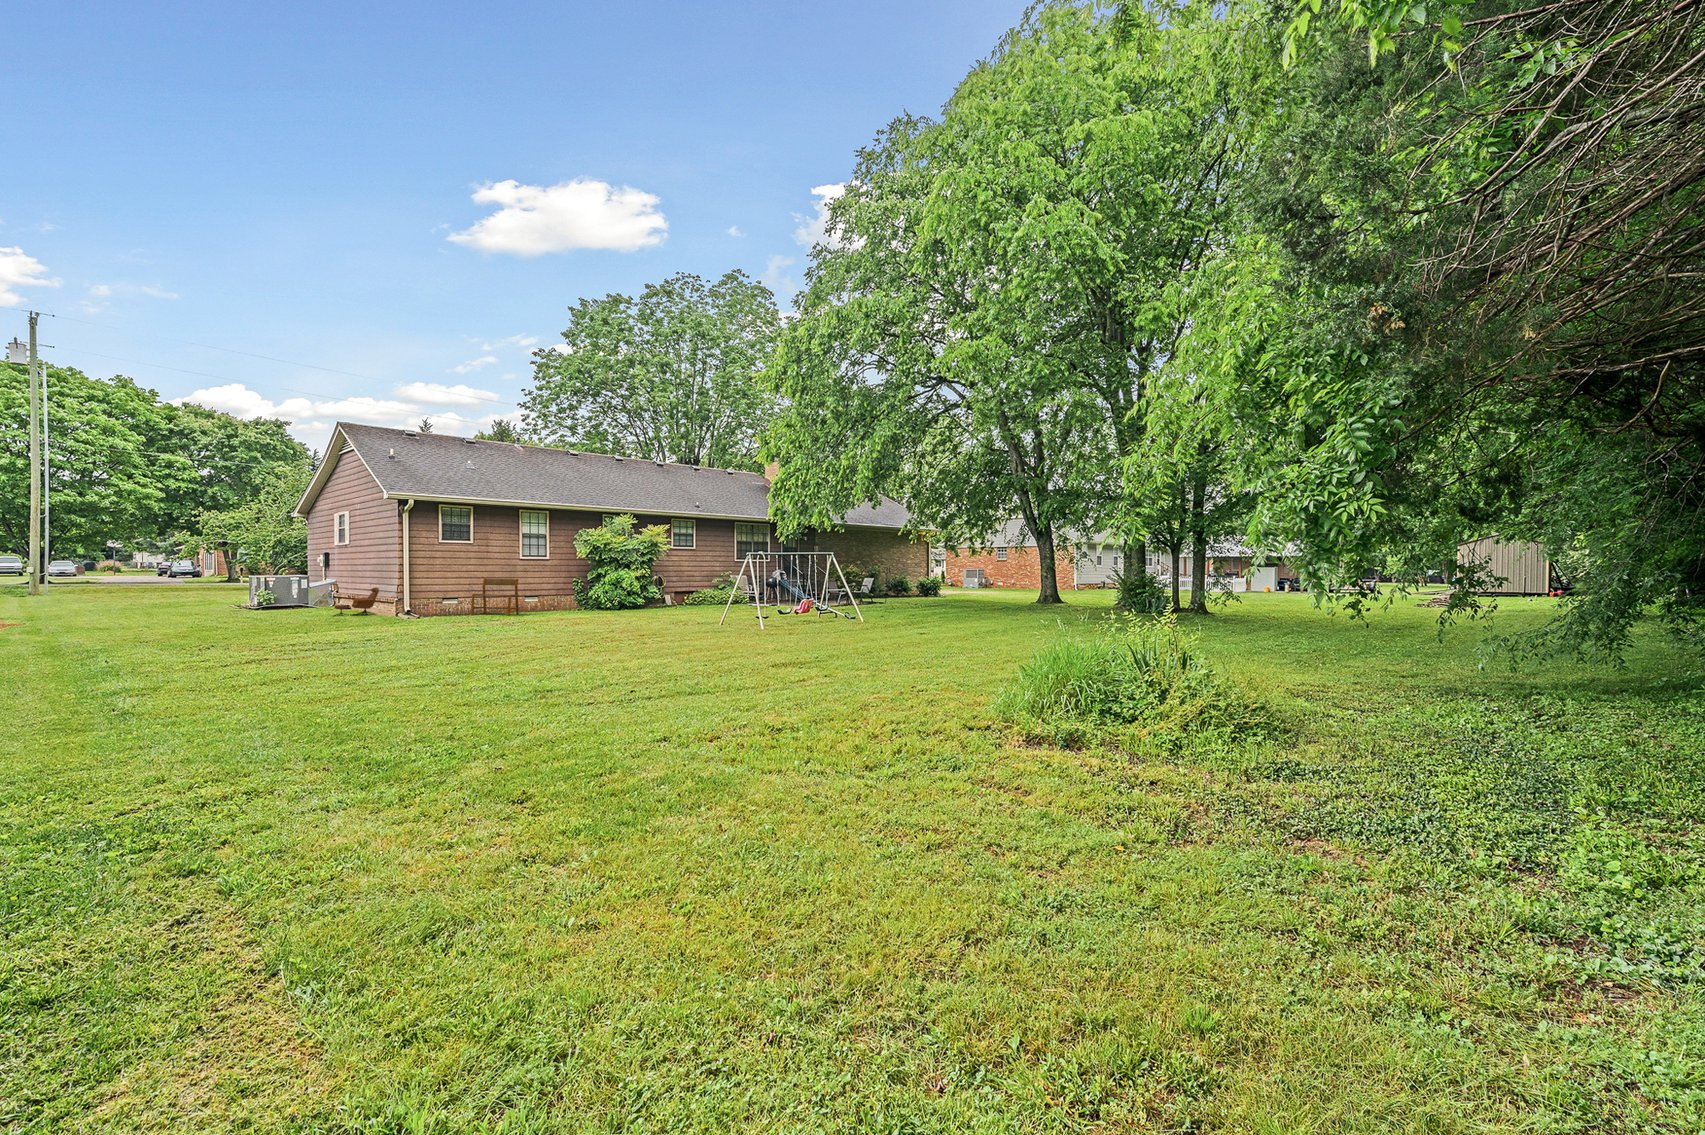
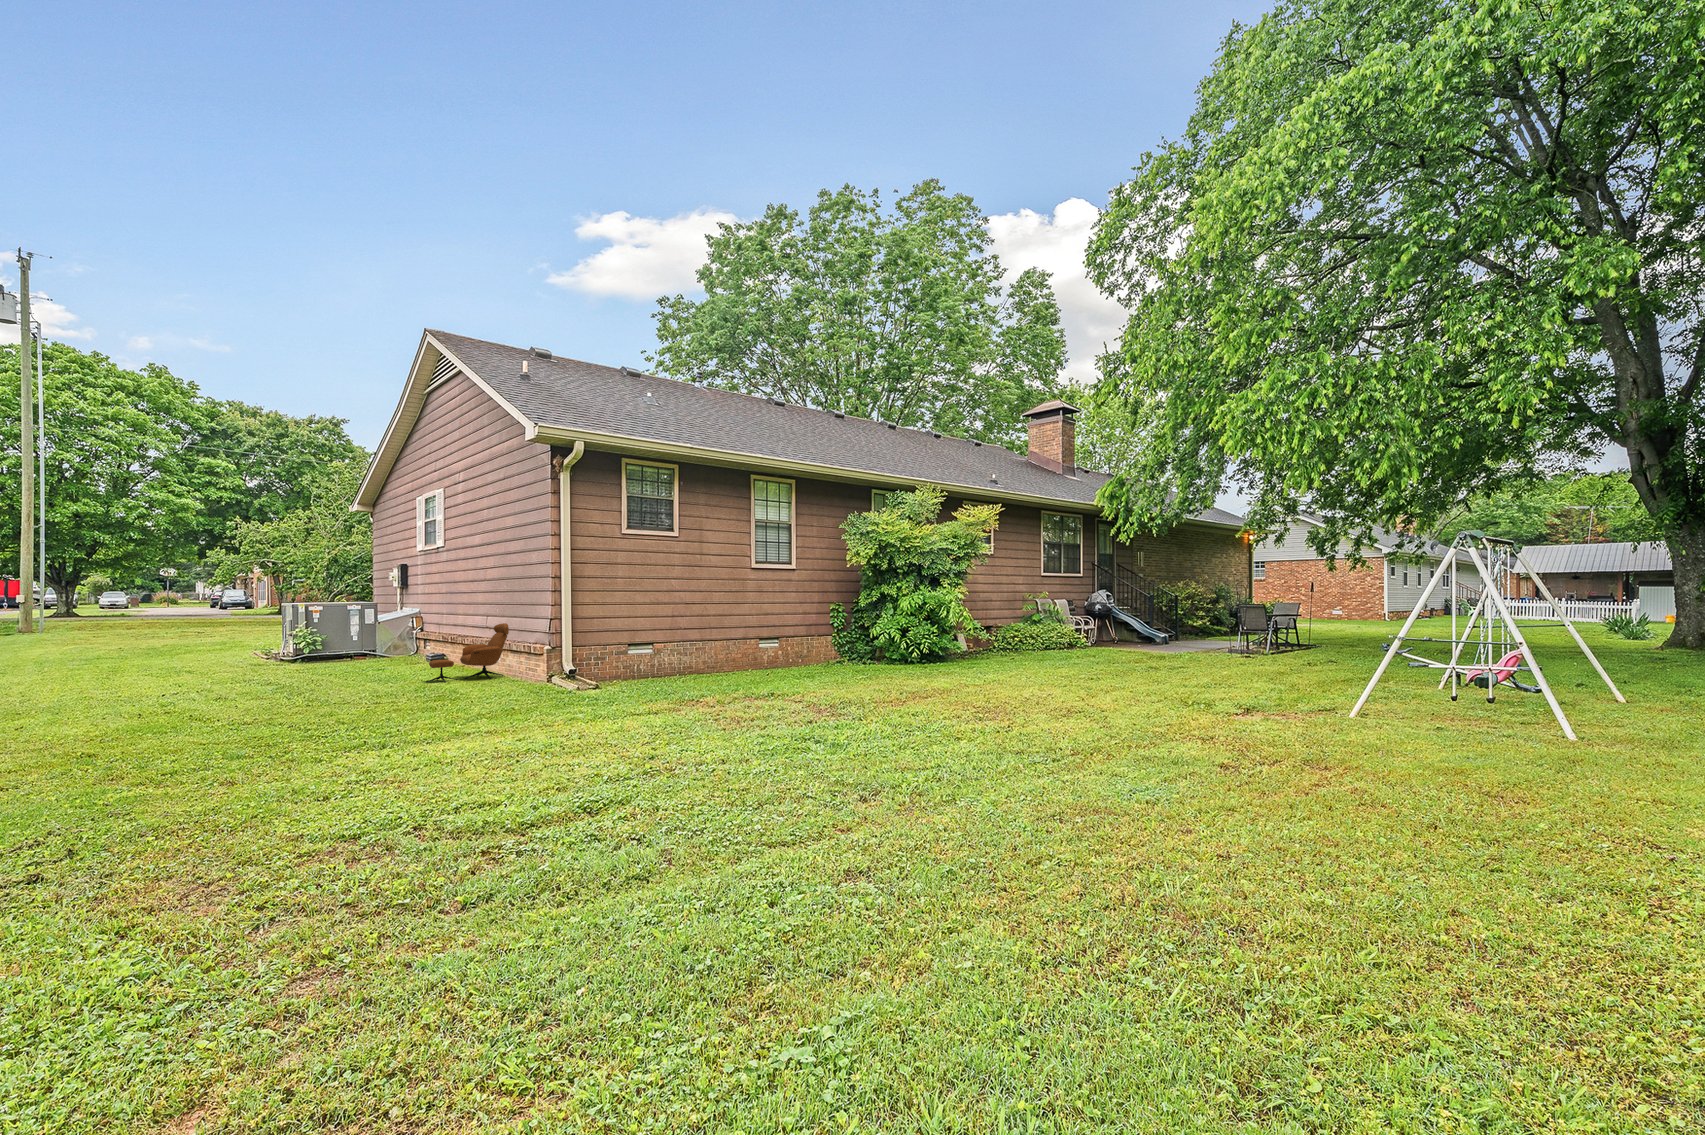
bench: present [471,578,520,616] -> none [677,603,761,676]

